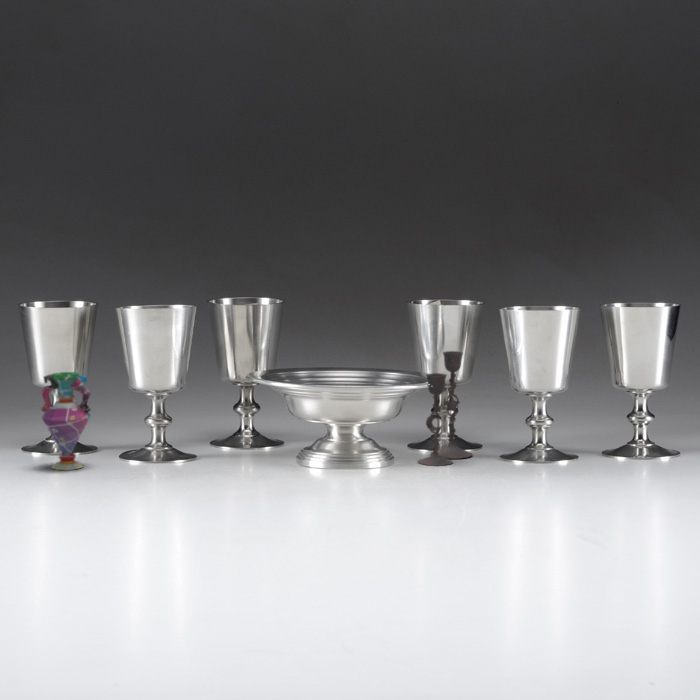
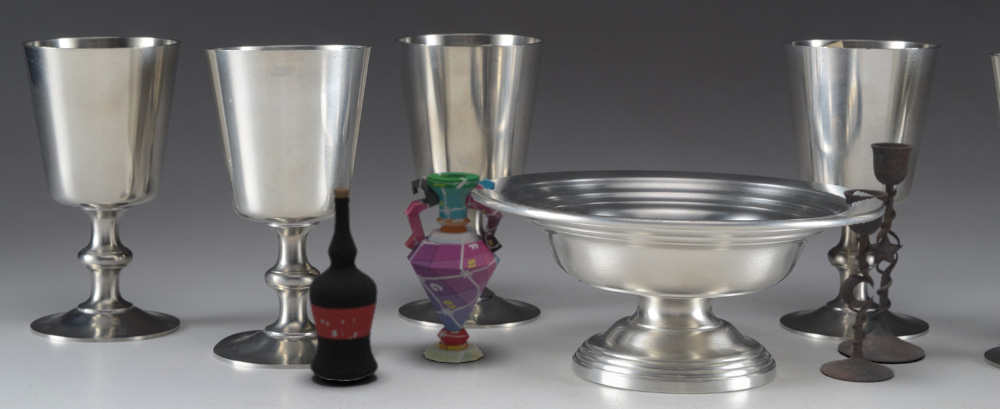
vase: present [41,372,91,470] -> present [404,172,503,363]
wine bottle: none [167,374,201,468] -> present [309,187,378,382]

